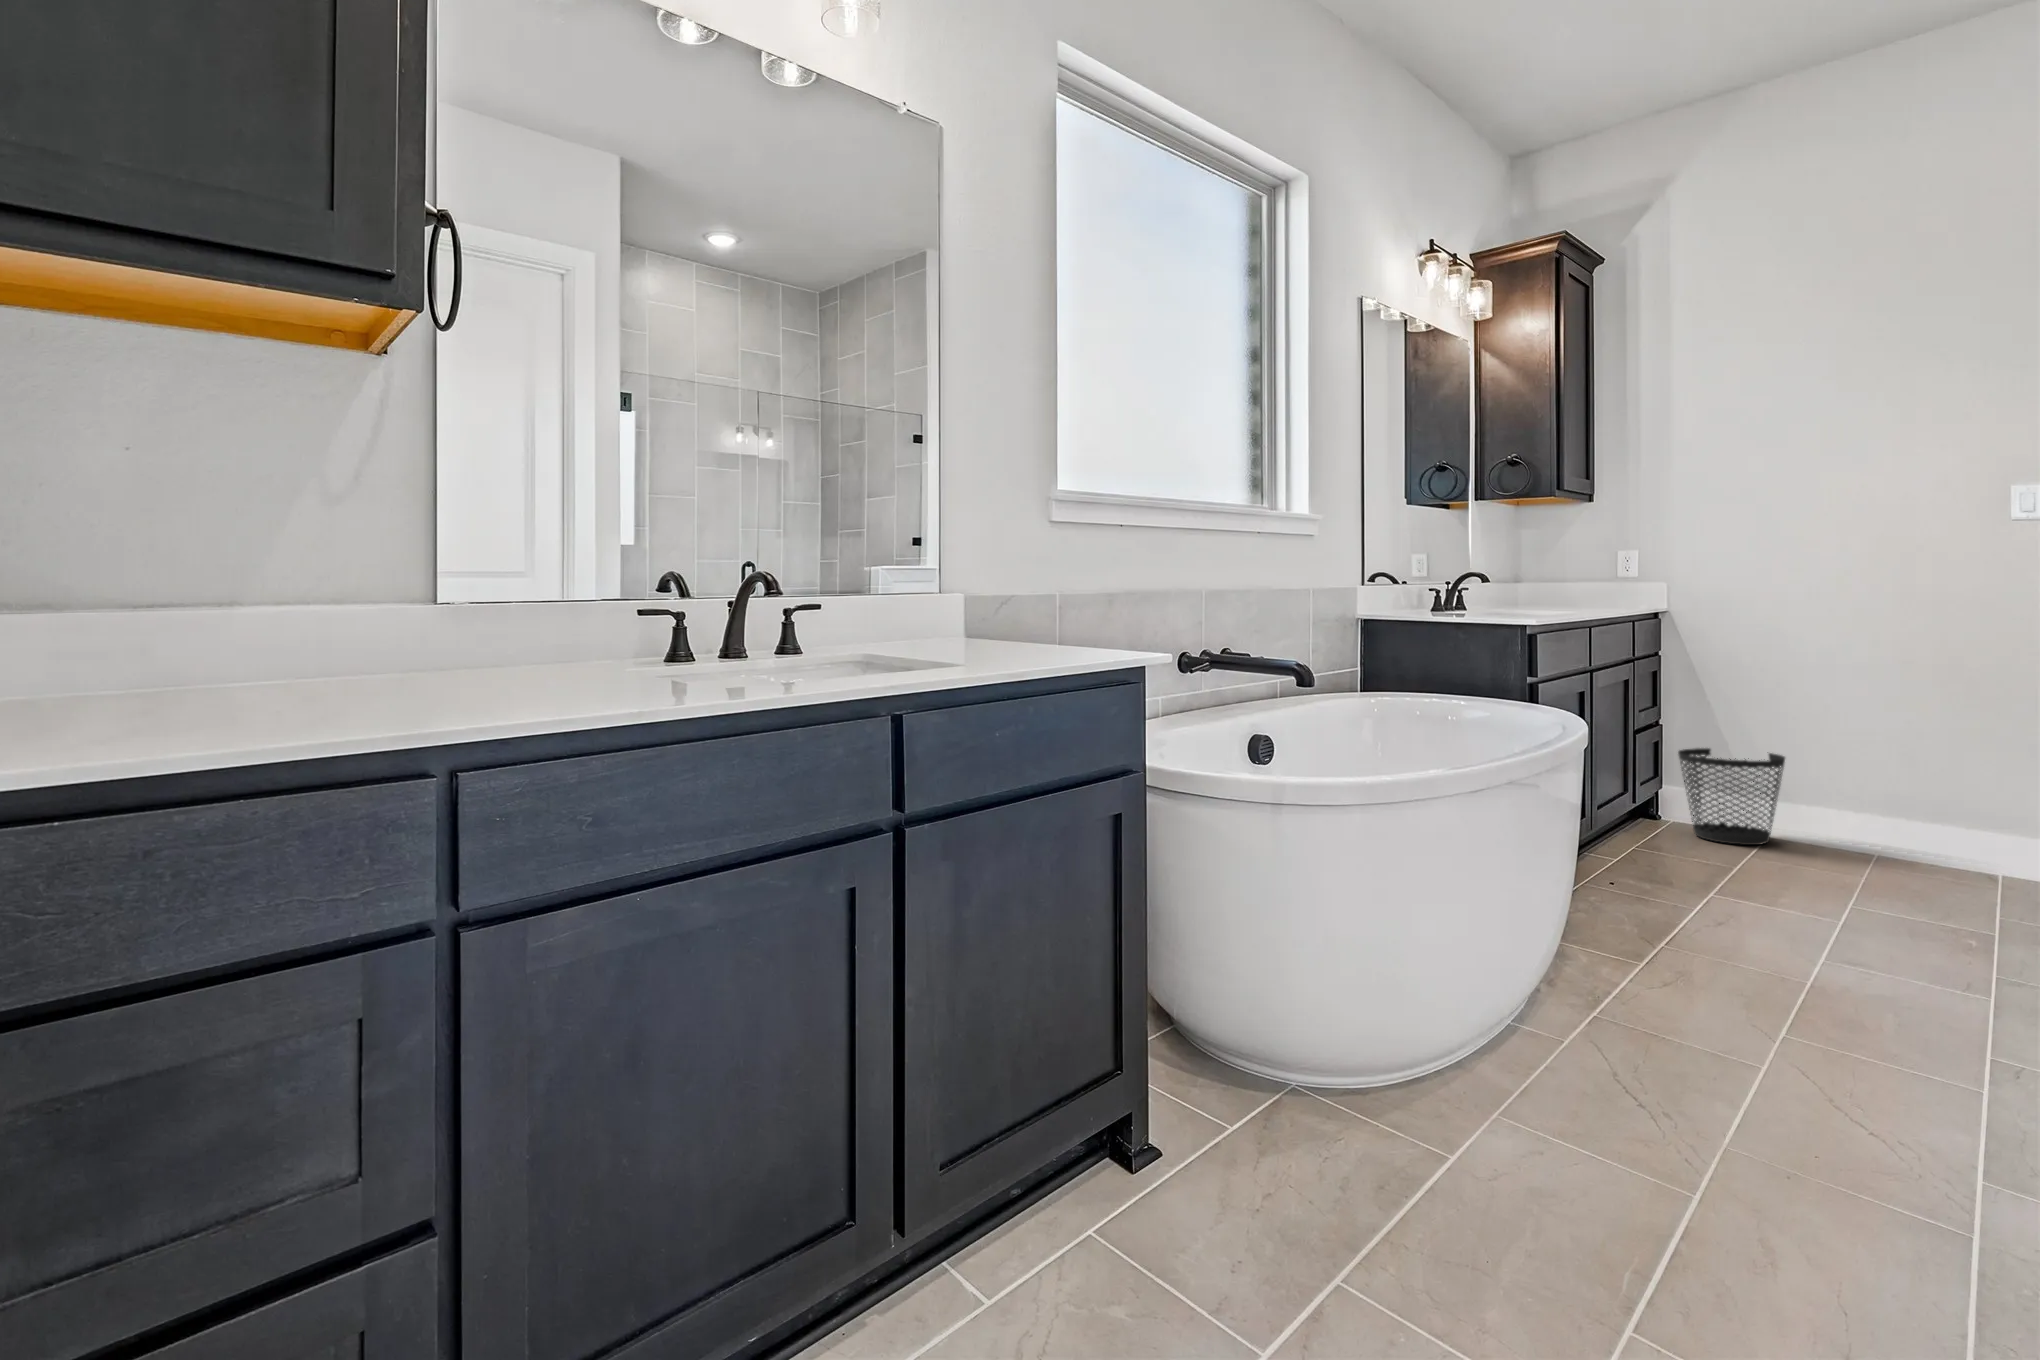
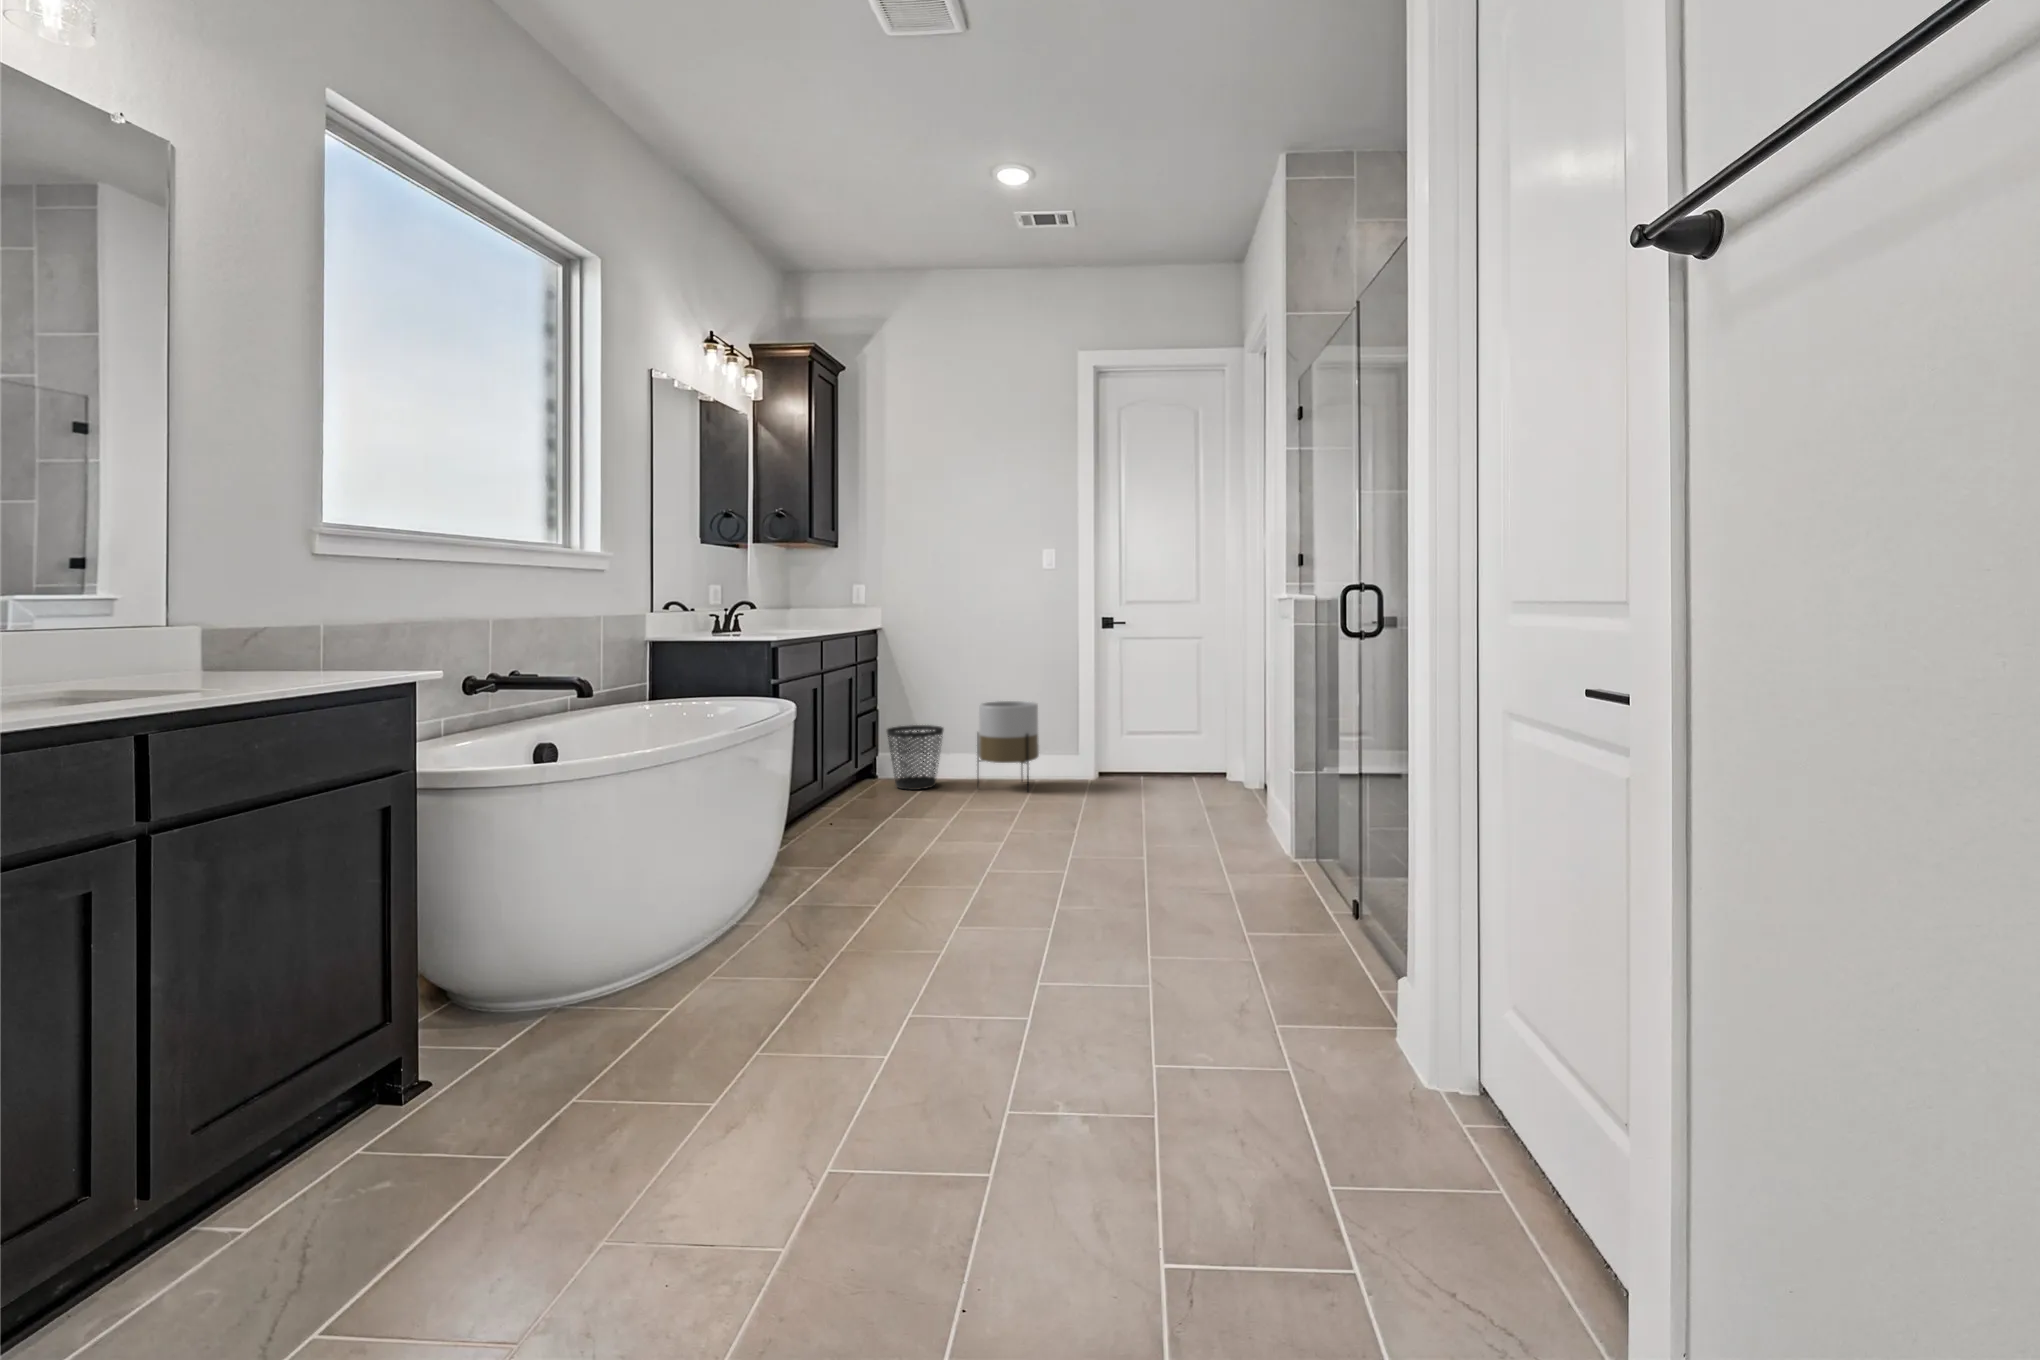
planter: none [1860,723,2005,880] -> present [977,701,1039,790]

